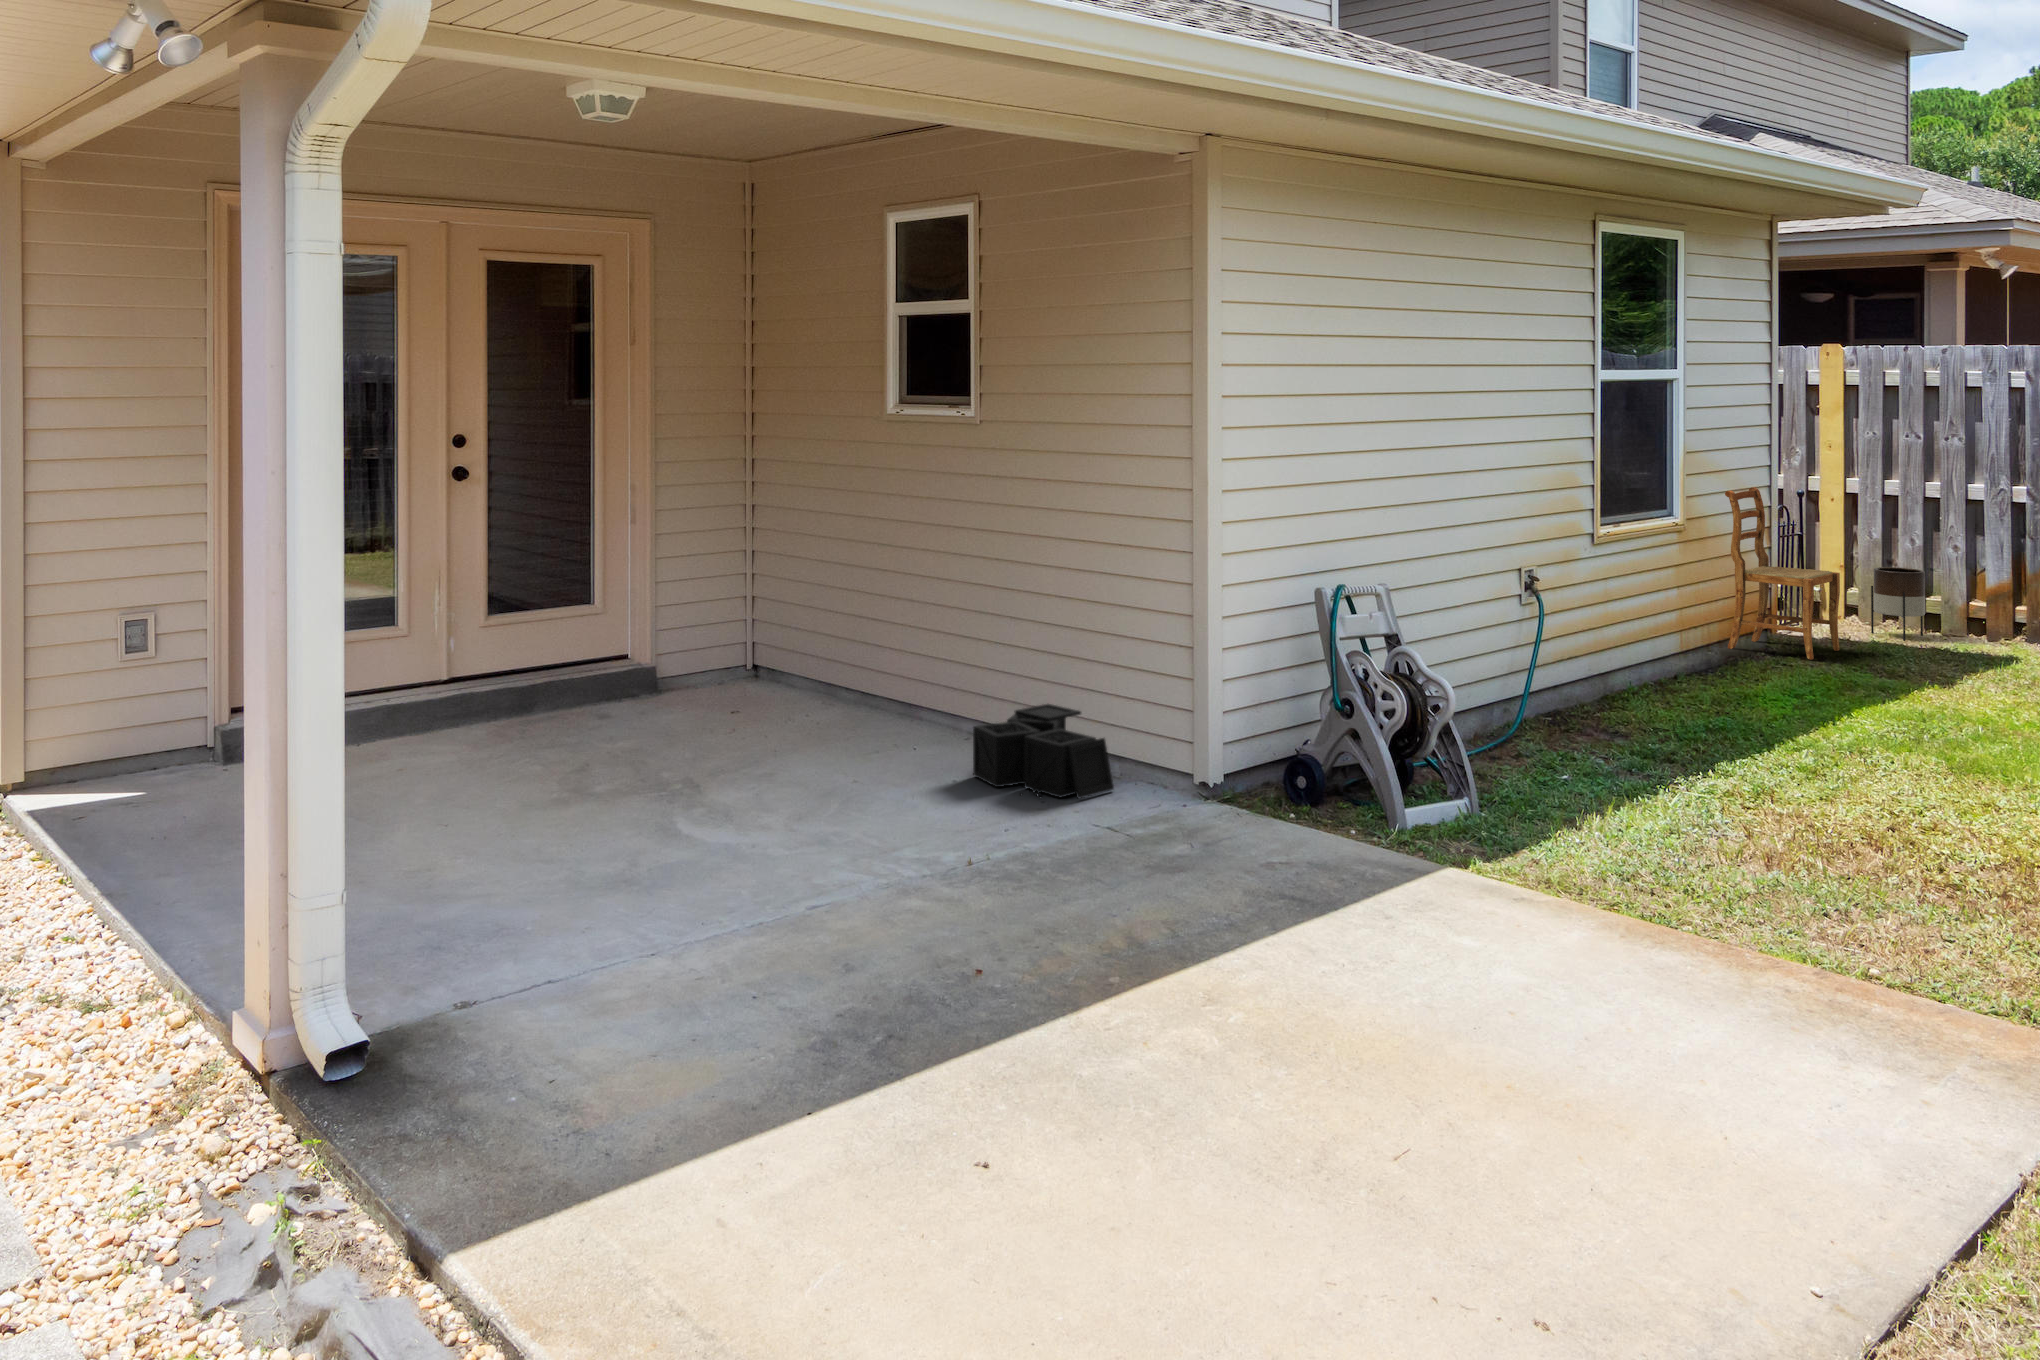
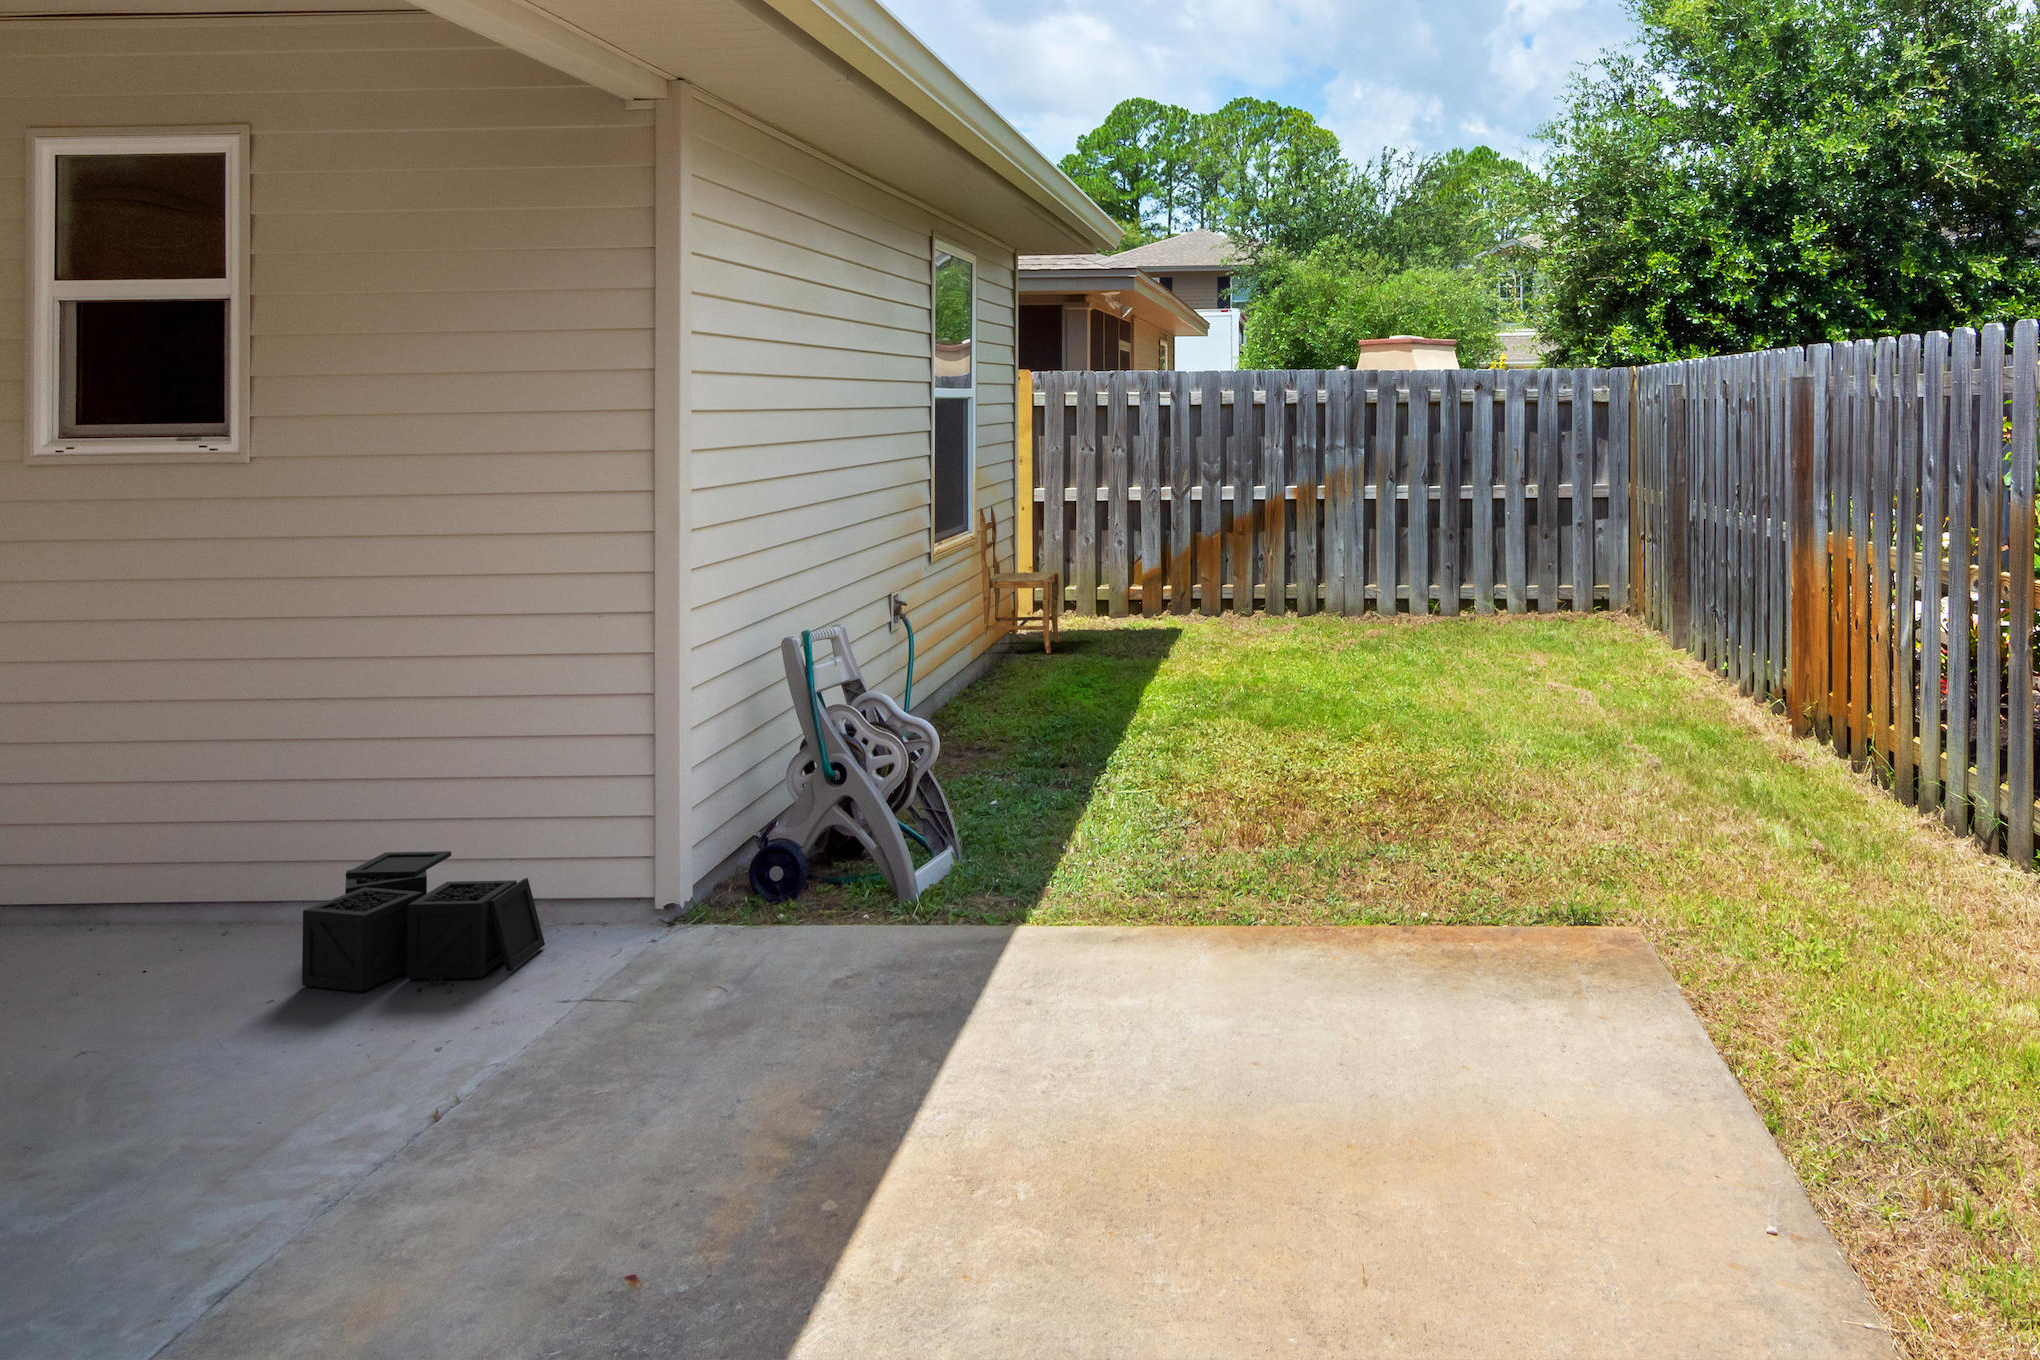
planter: present [1871,567,1925,641] -> none [1061,564,1103,627]

